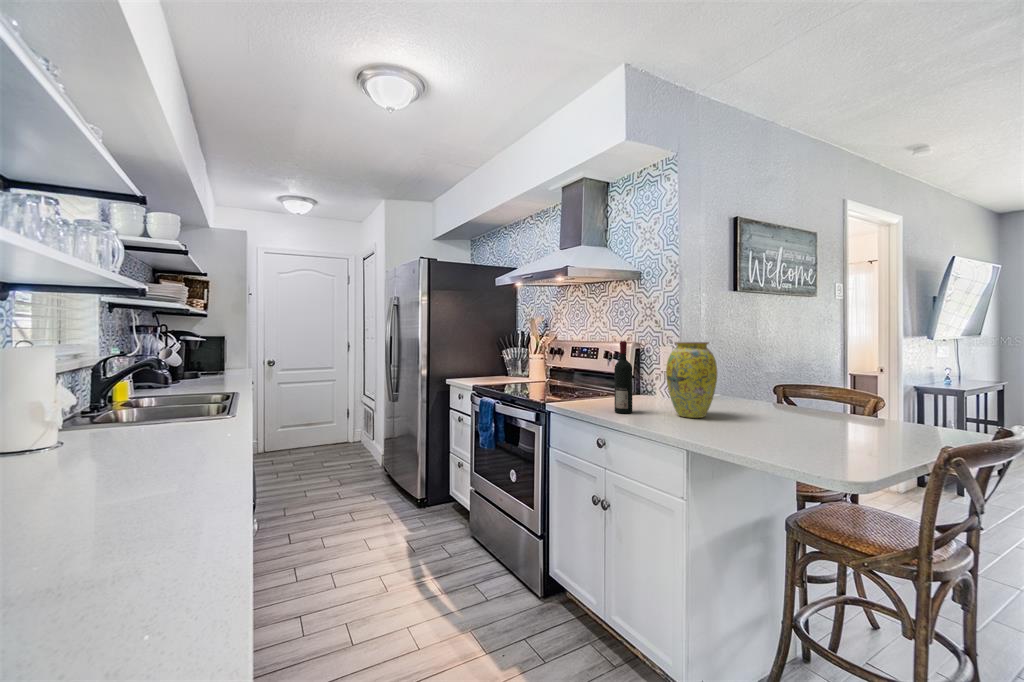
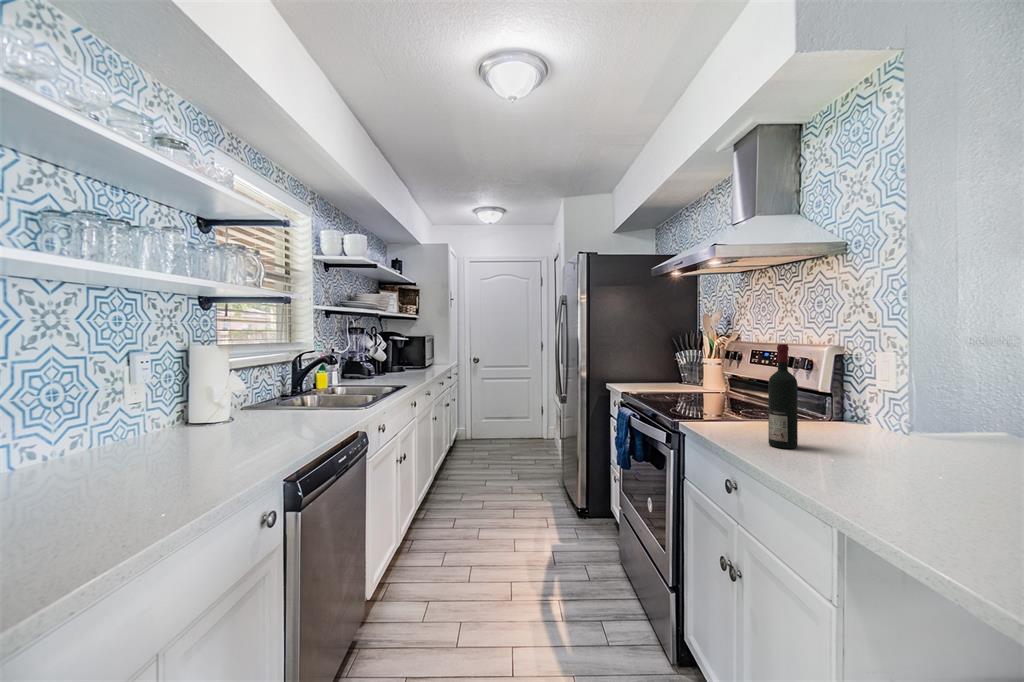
vase: present [666,342,717,418] -> none [854,346,956,471]

